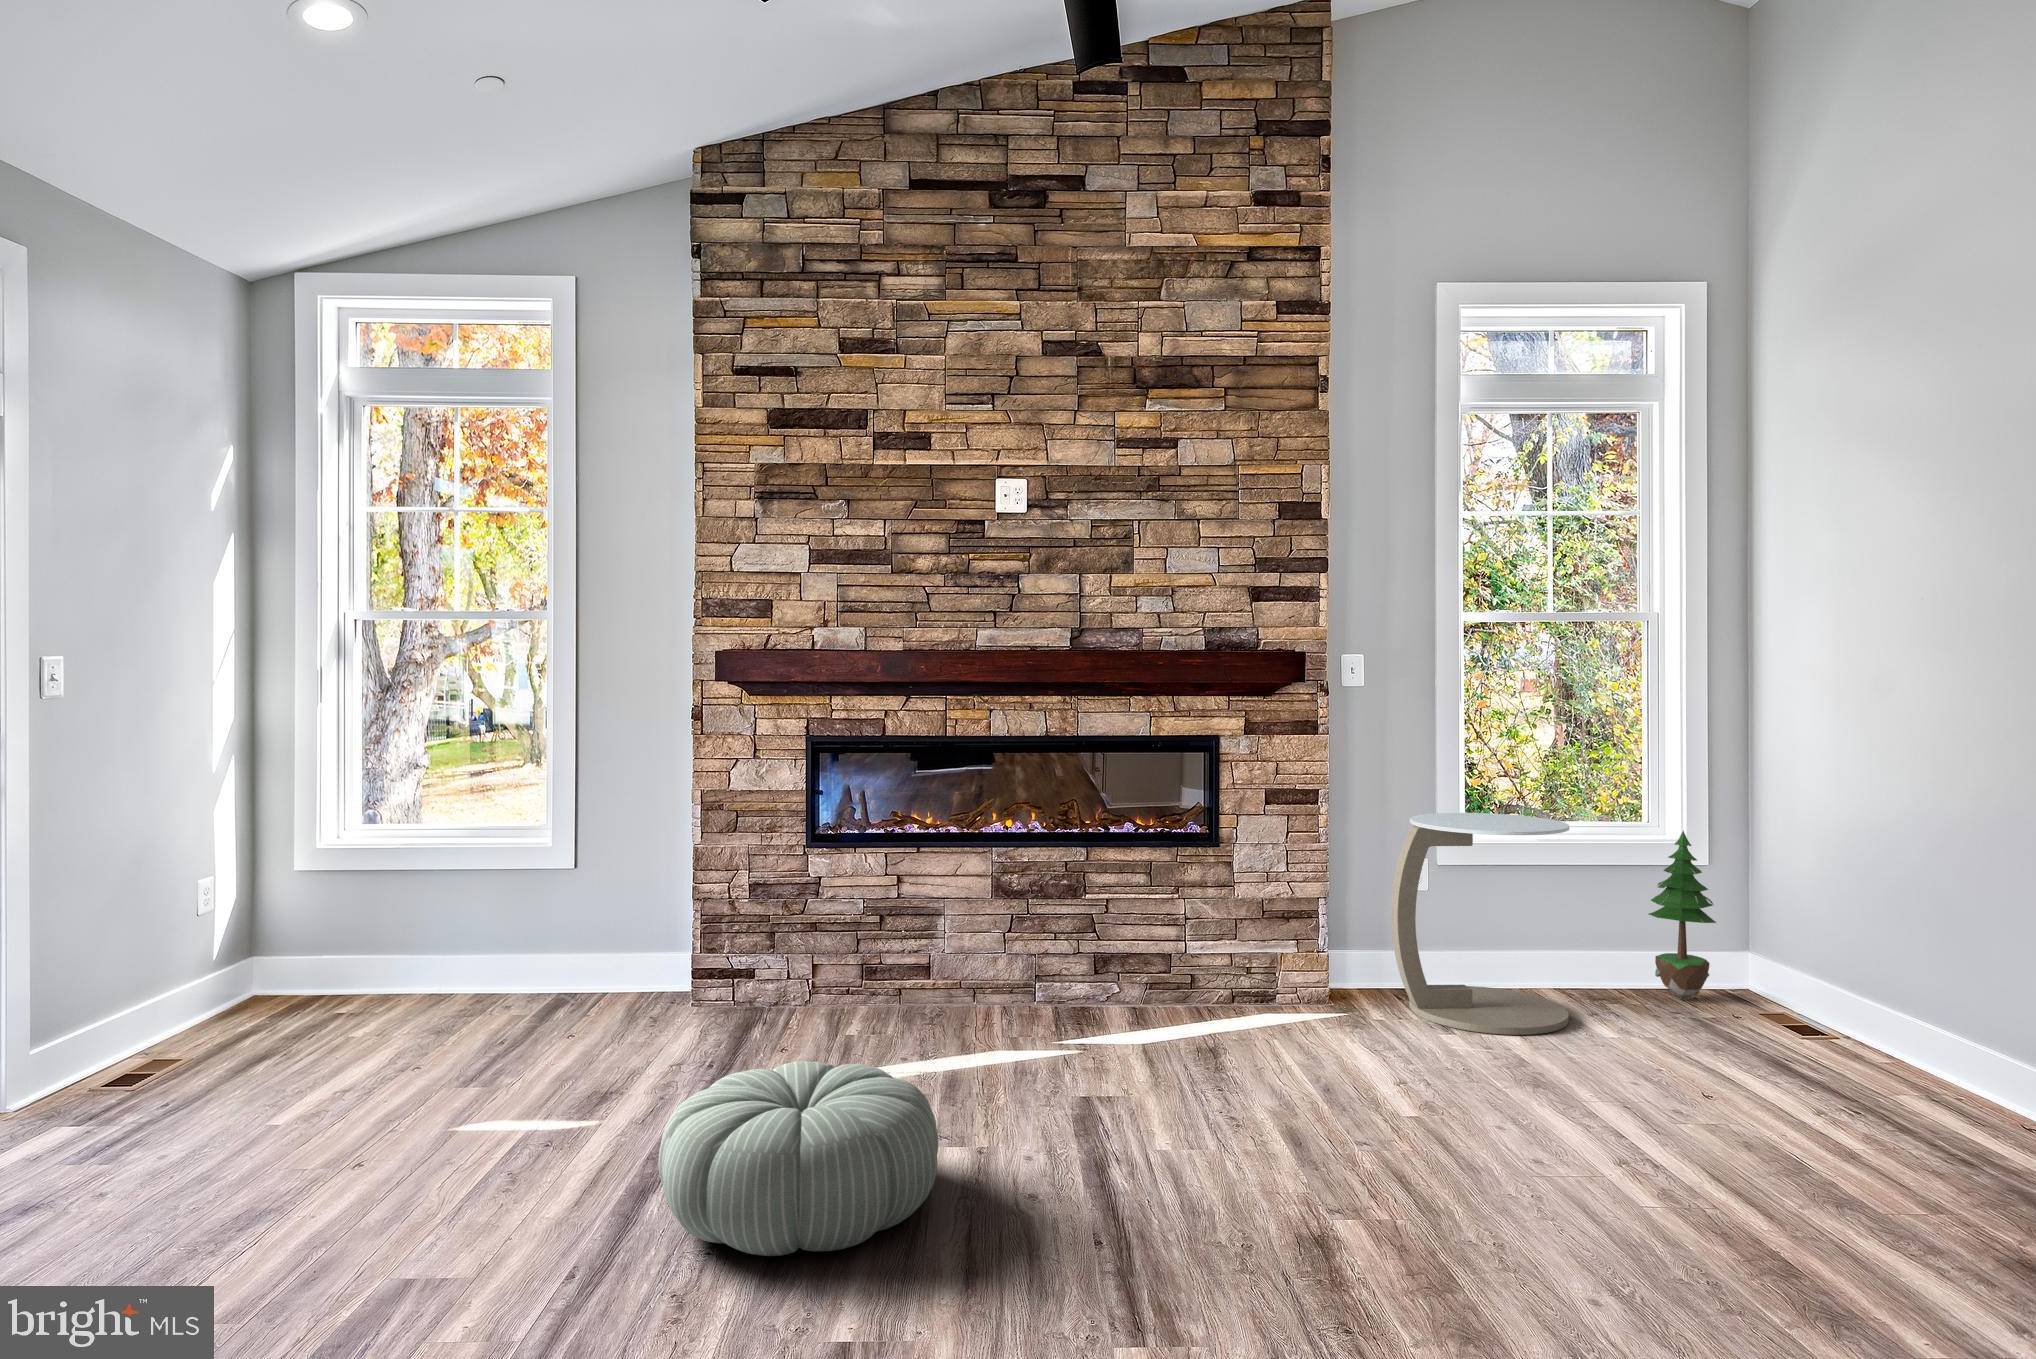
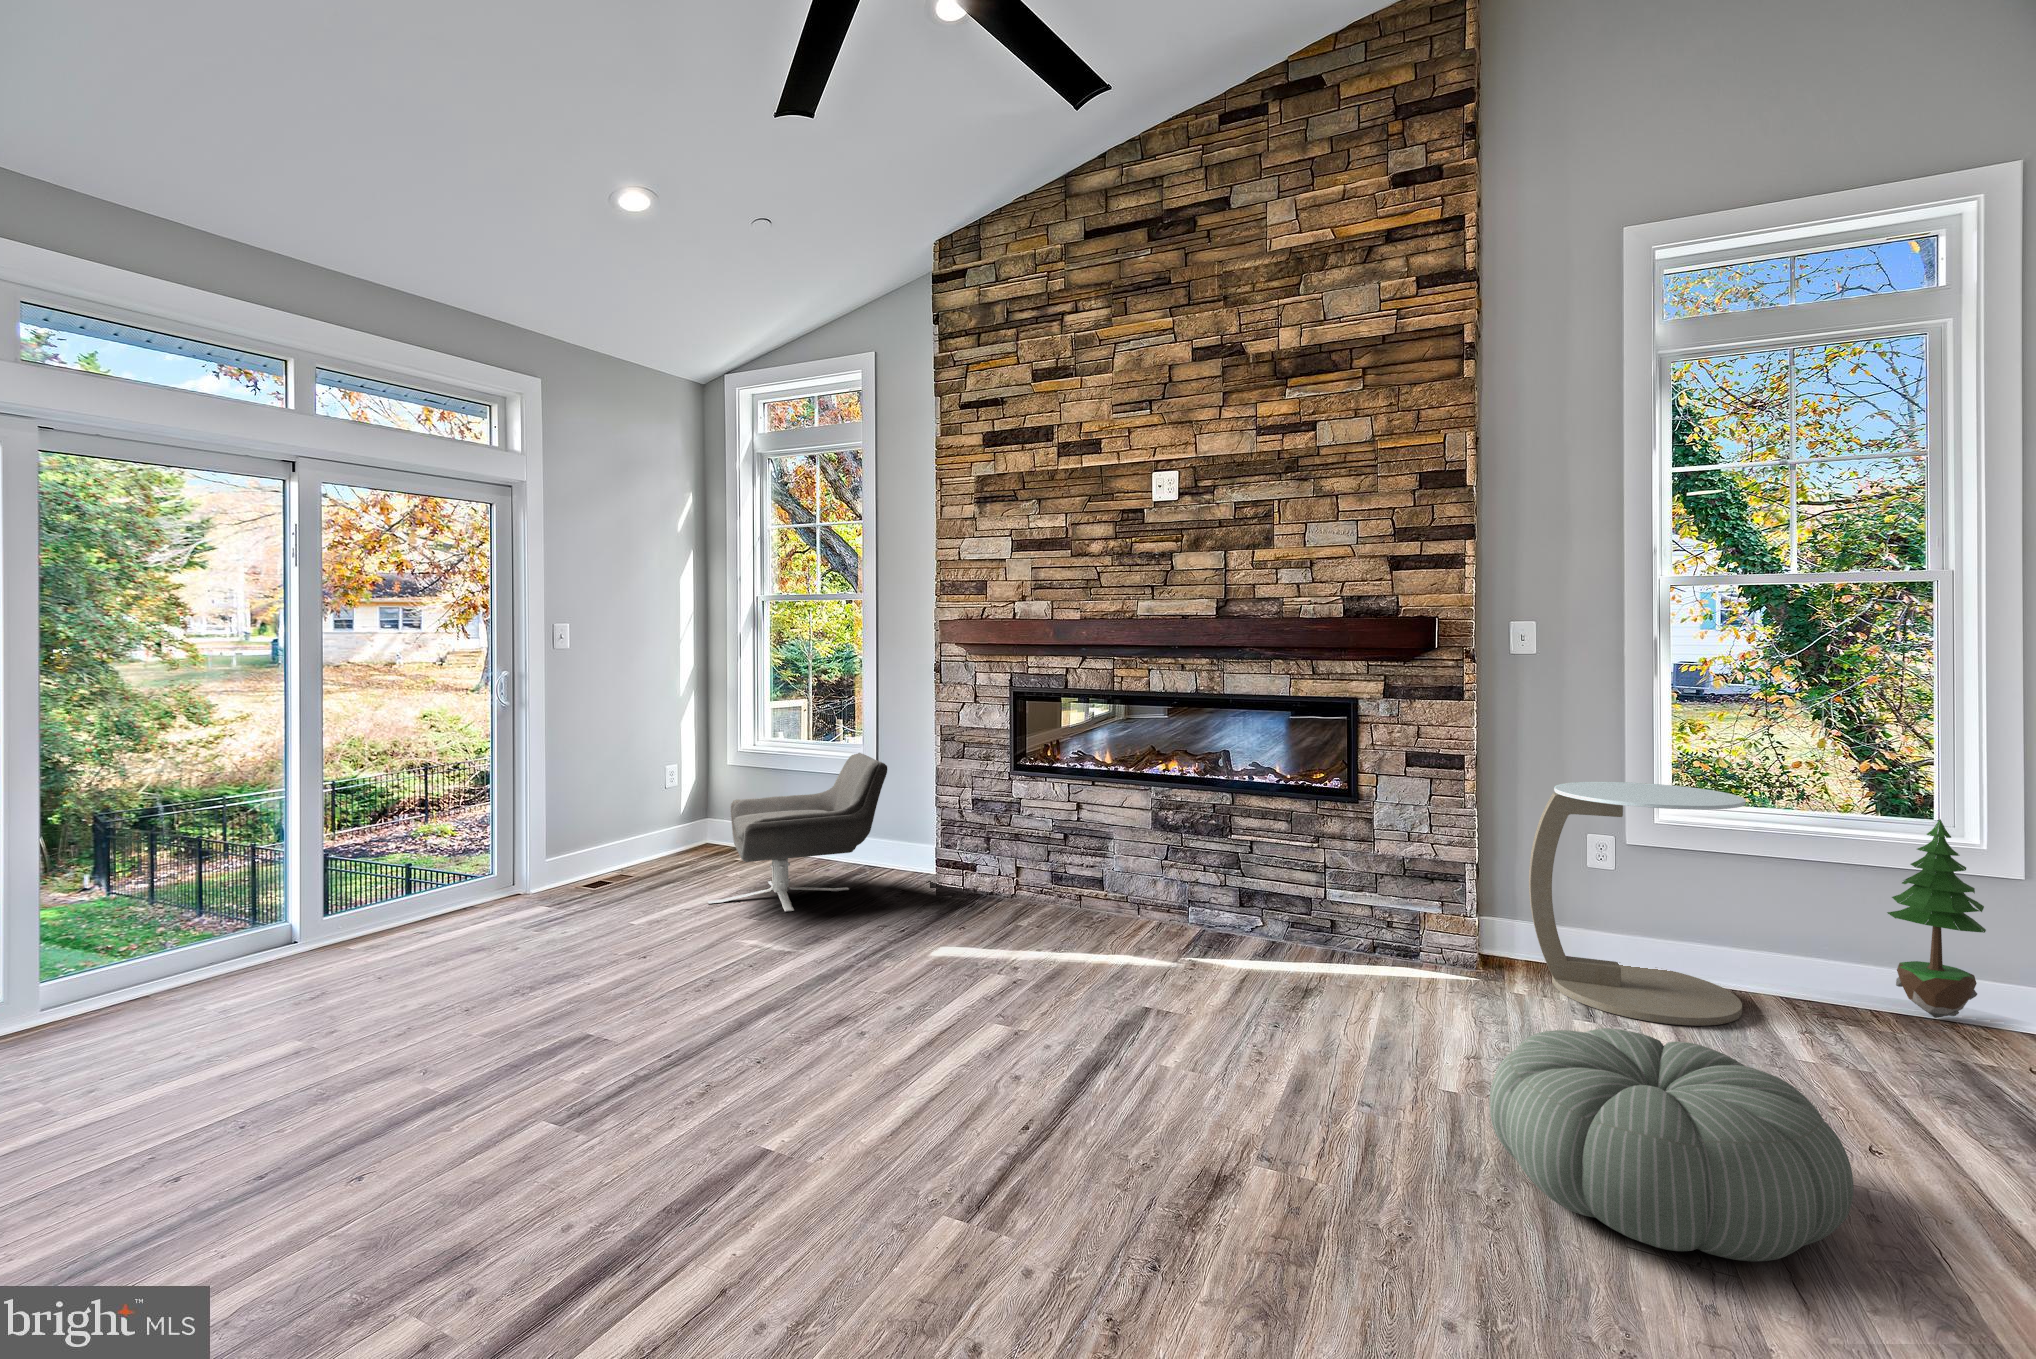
lounge chair: none [368,825,639,1062] -> present [708,753,887,912]
pouf: present [658,1061,938,1256] -> present [1489,1028,1854,1261]

